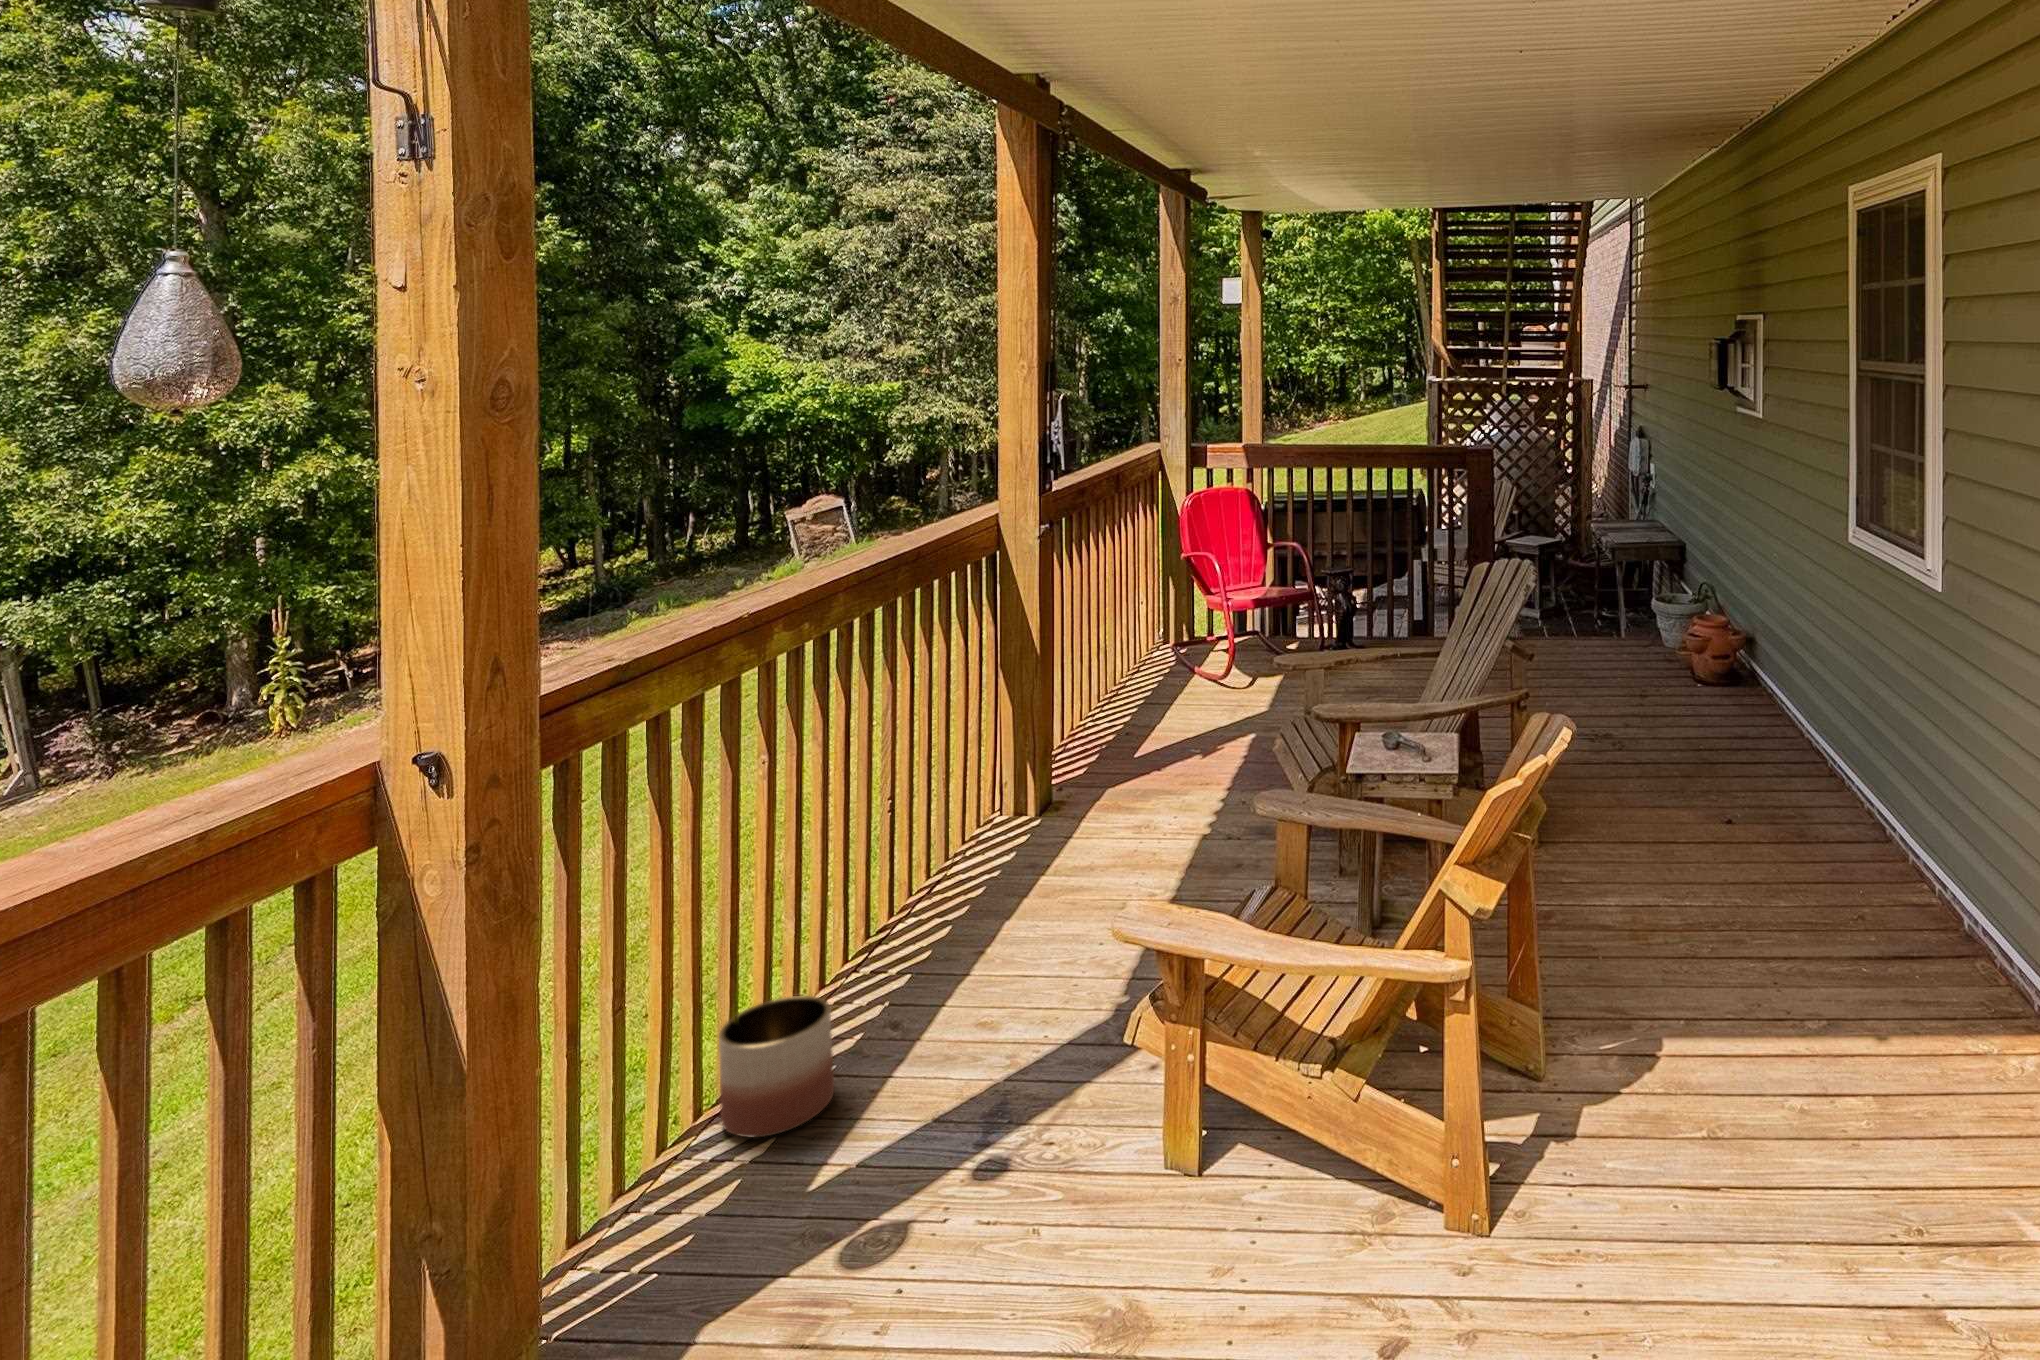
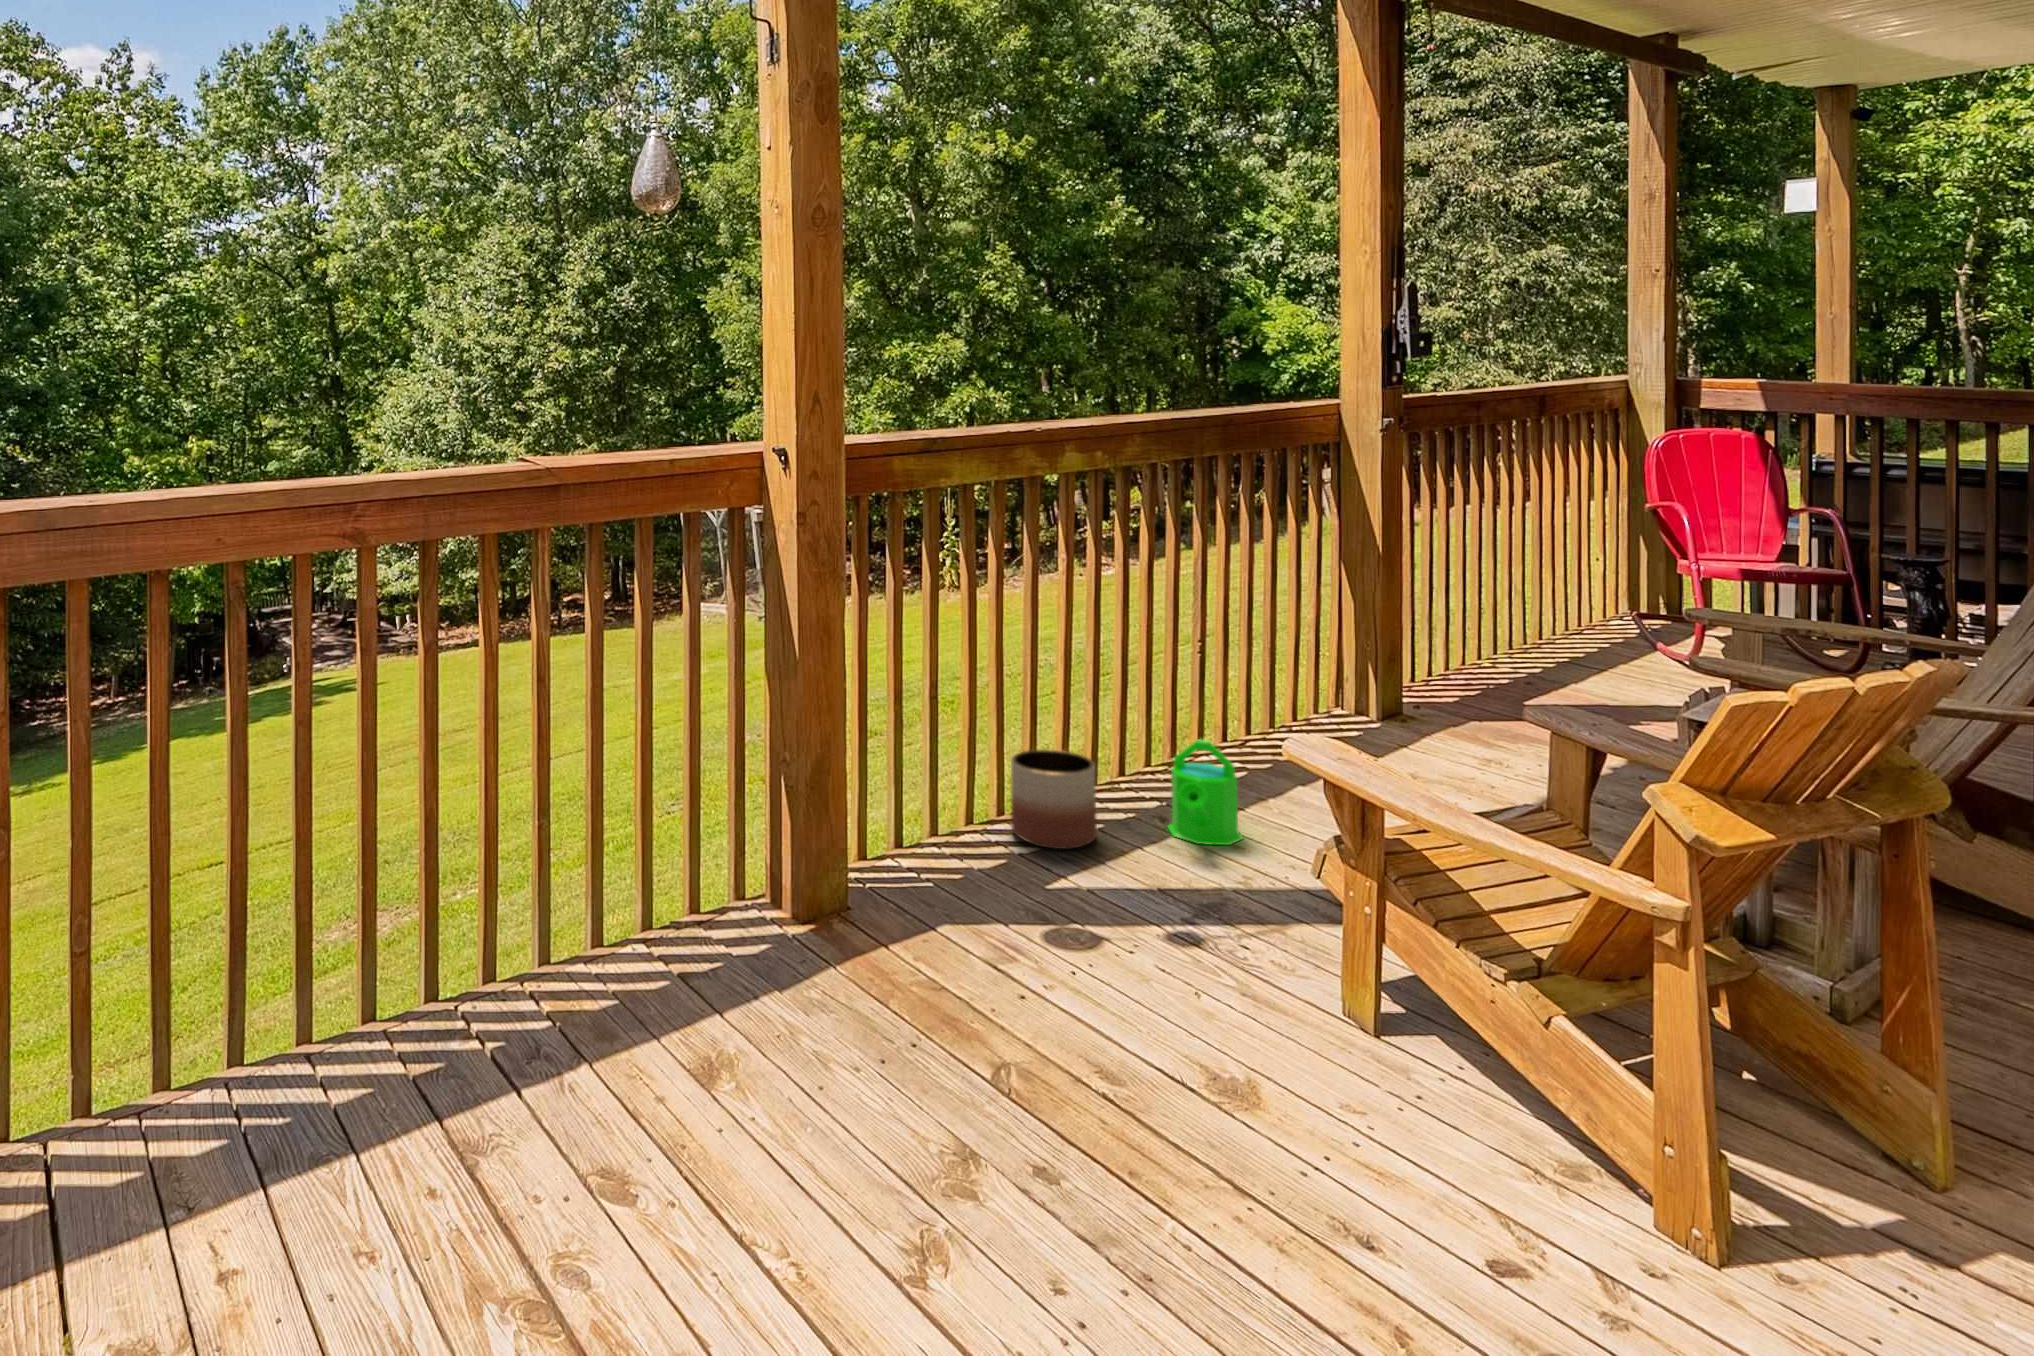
watering can: none [898,922,984,1045] -> present [1168,739,1243,845]

